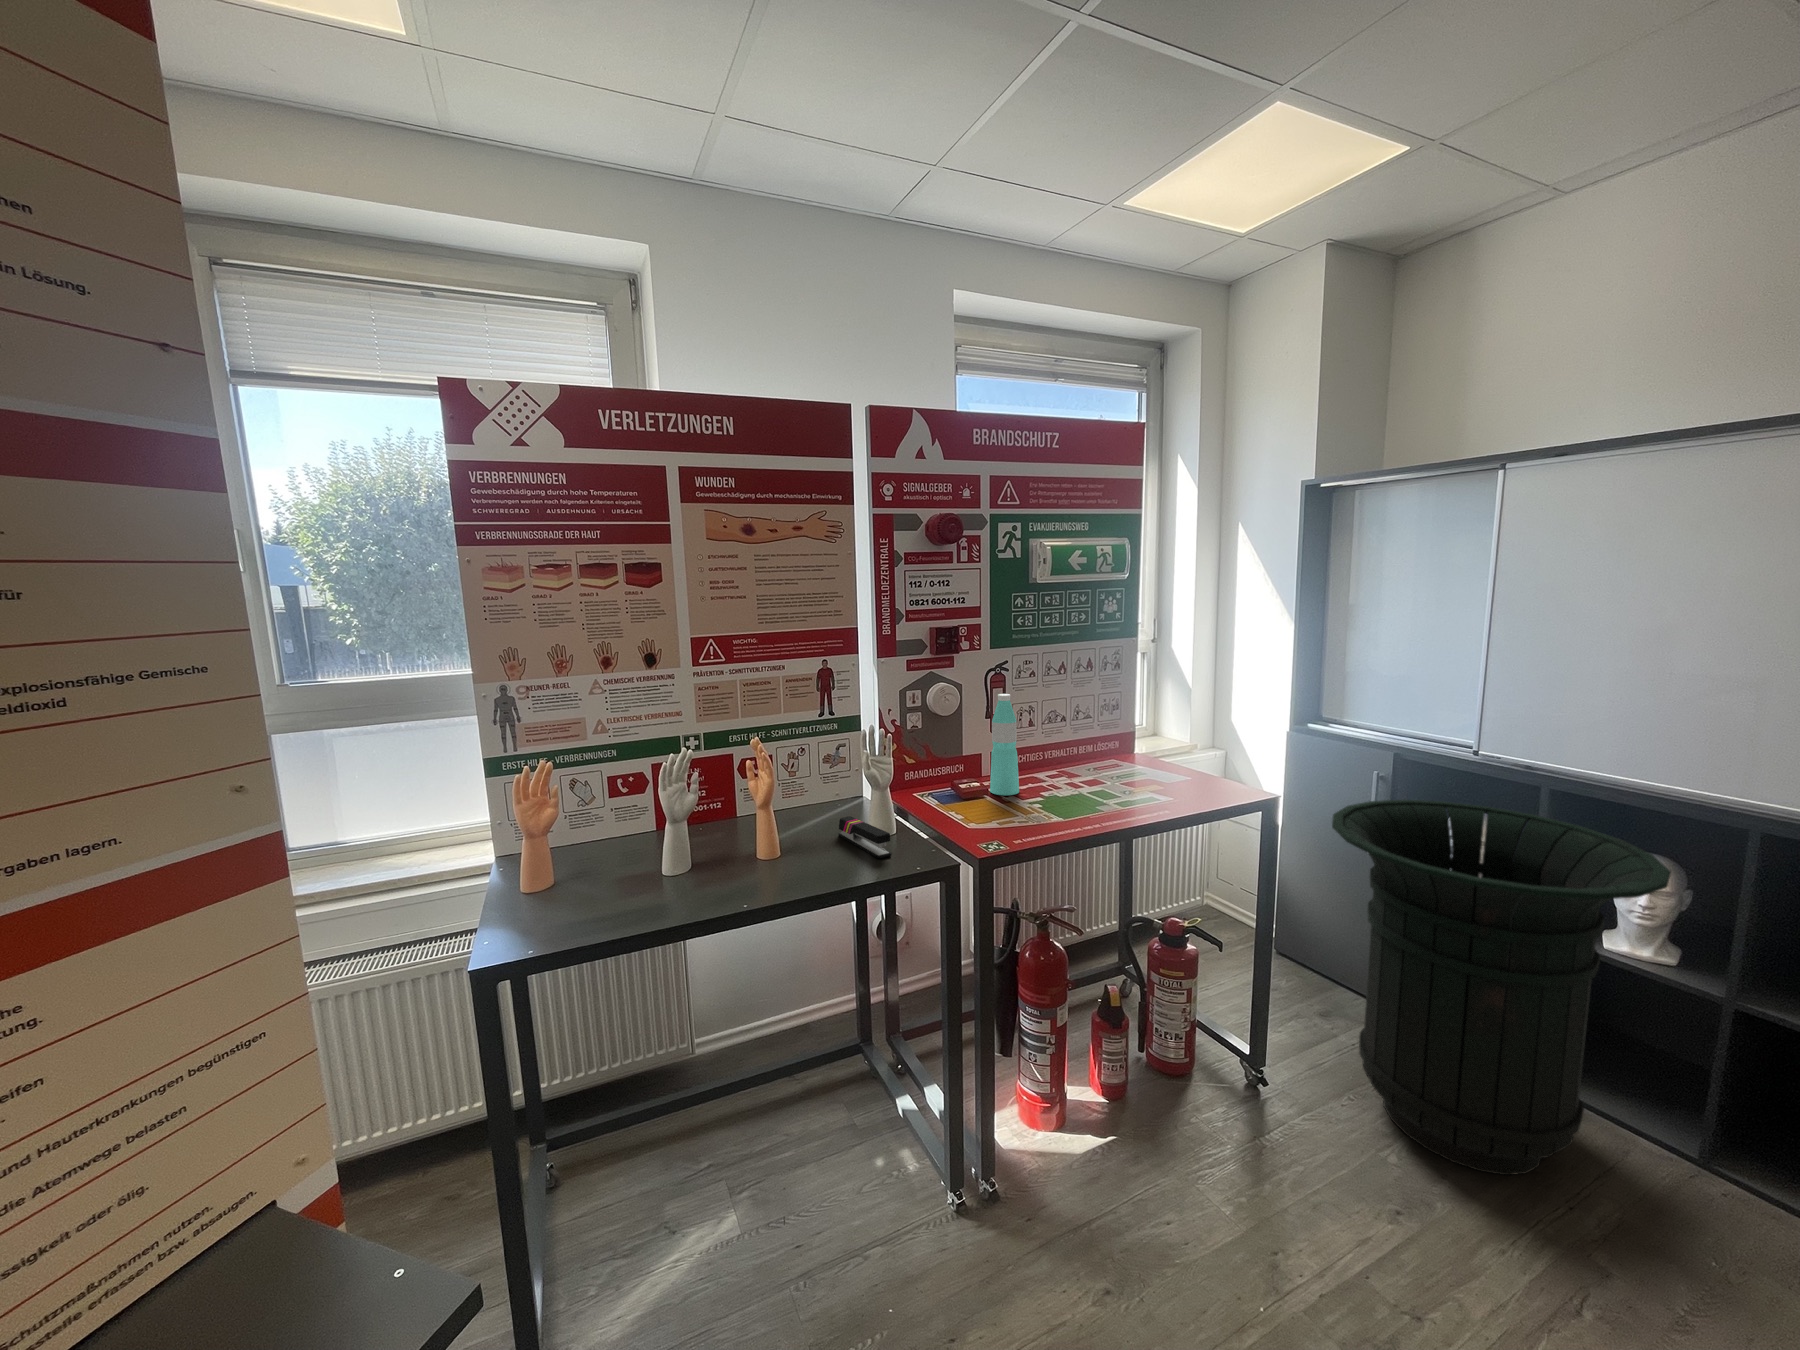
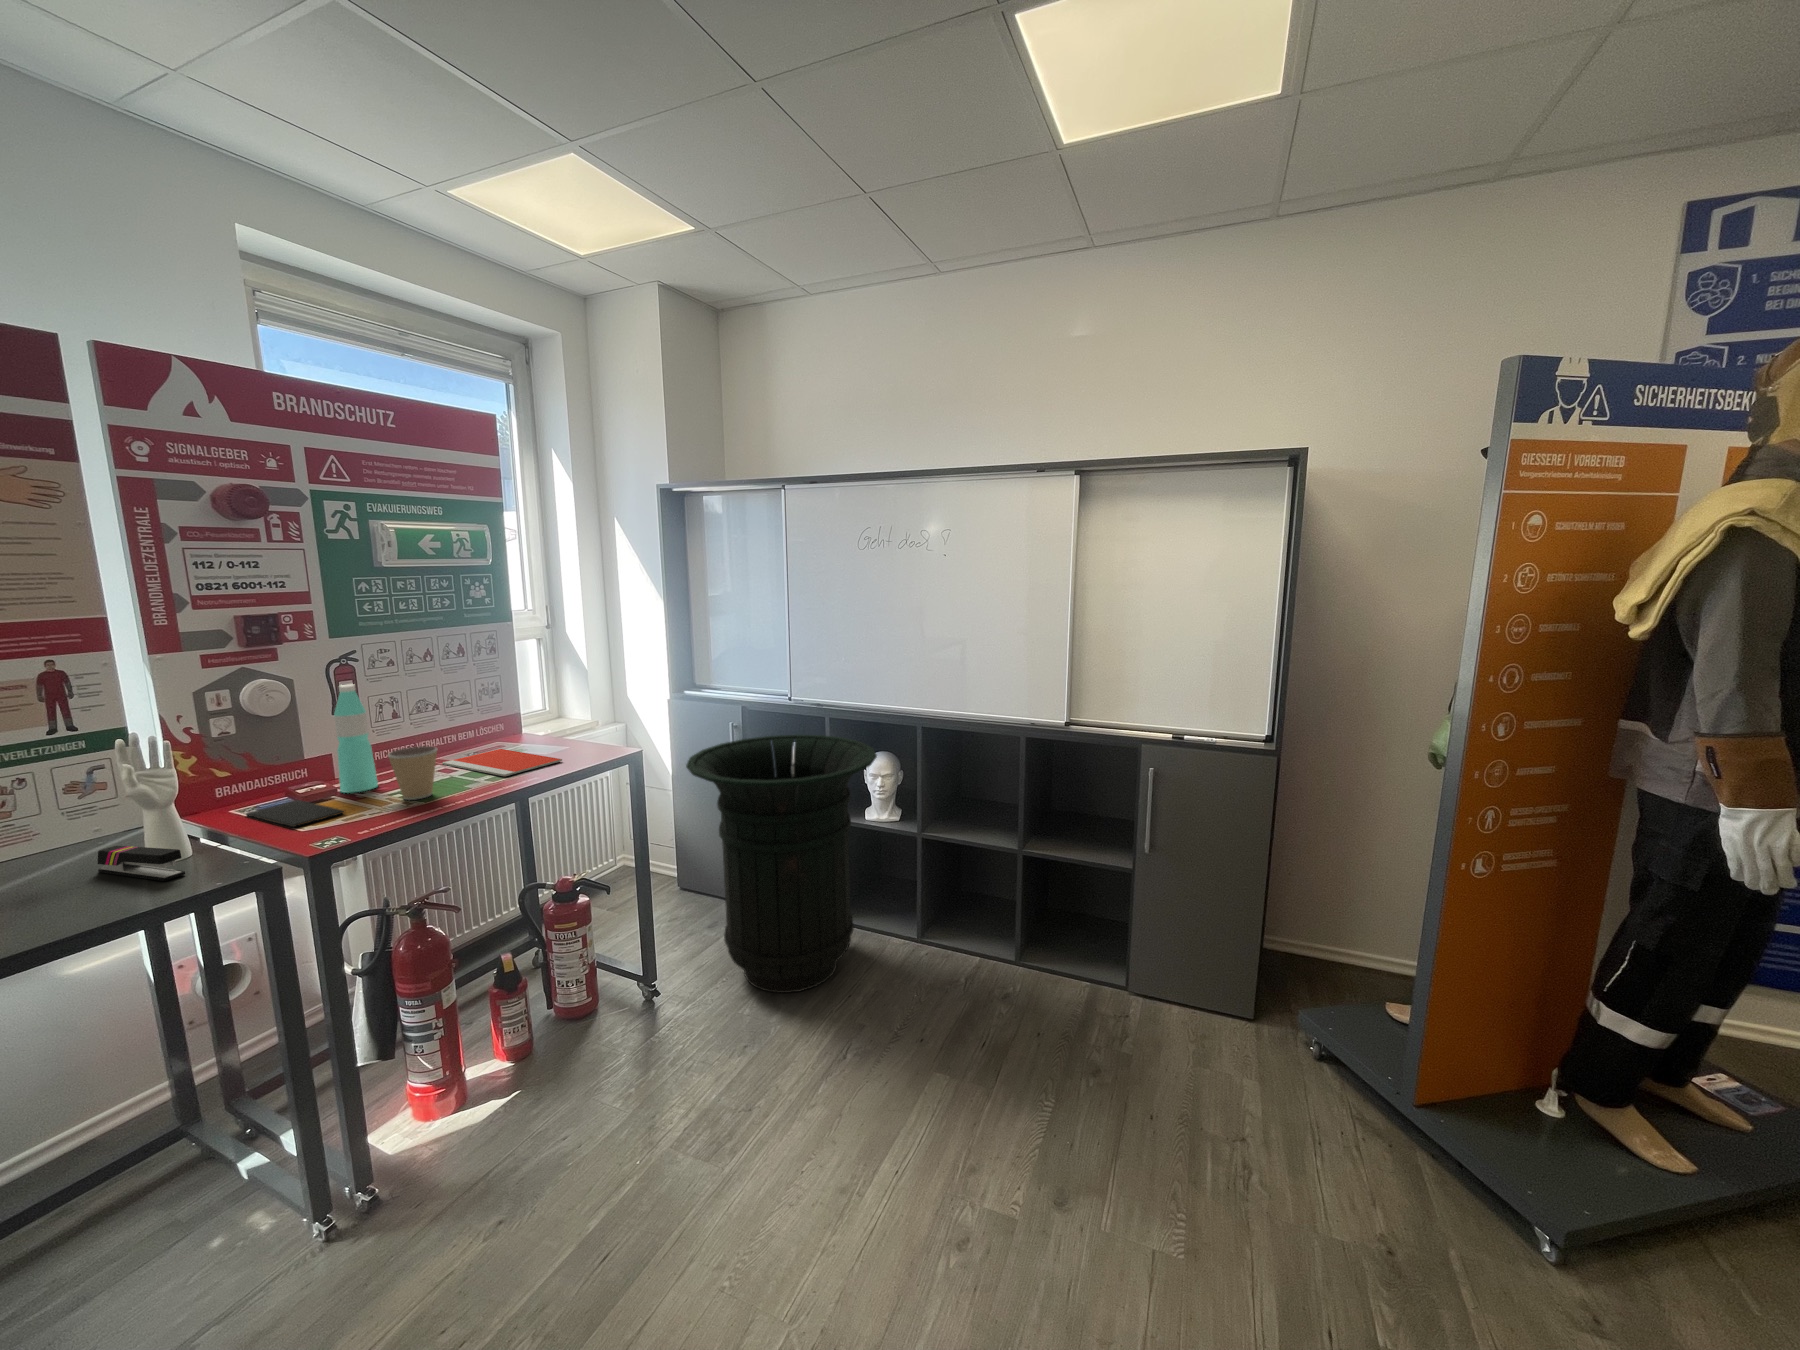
coffee cup: none [1034,762,1077,816] -> present [388,746,437,800]
notebook: none [1069,769,1189,805] -> present [442,749,562,776]
tablet: none [926,794,999,824] -> present [246,800,345,827]

